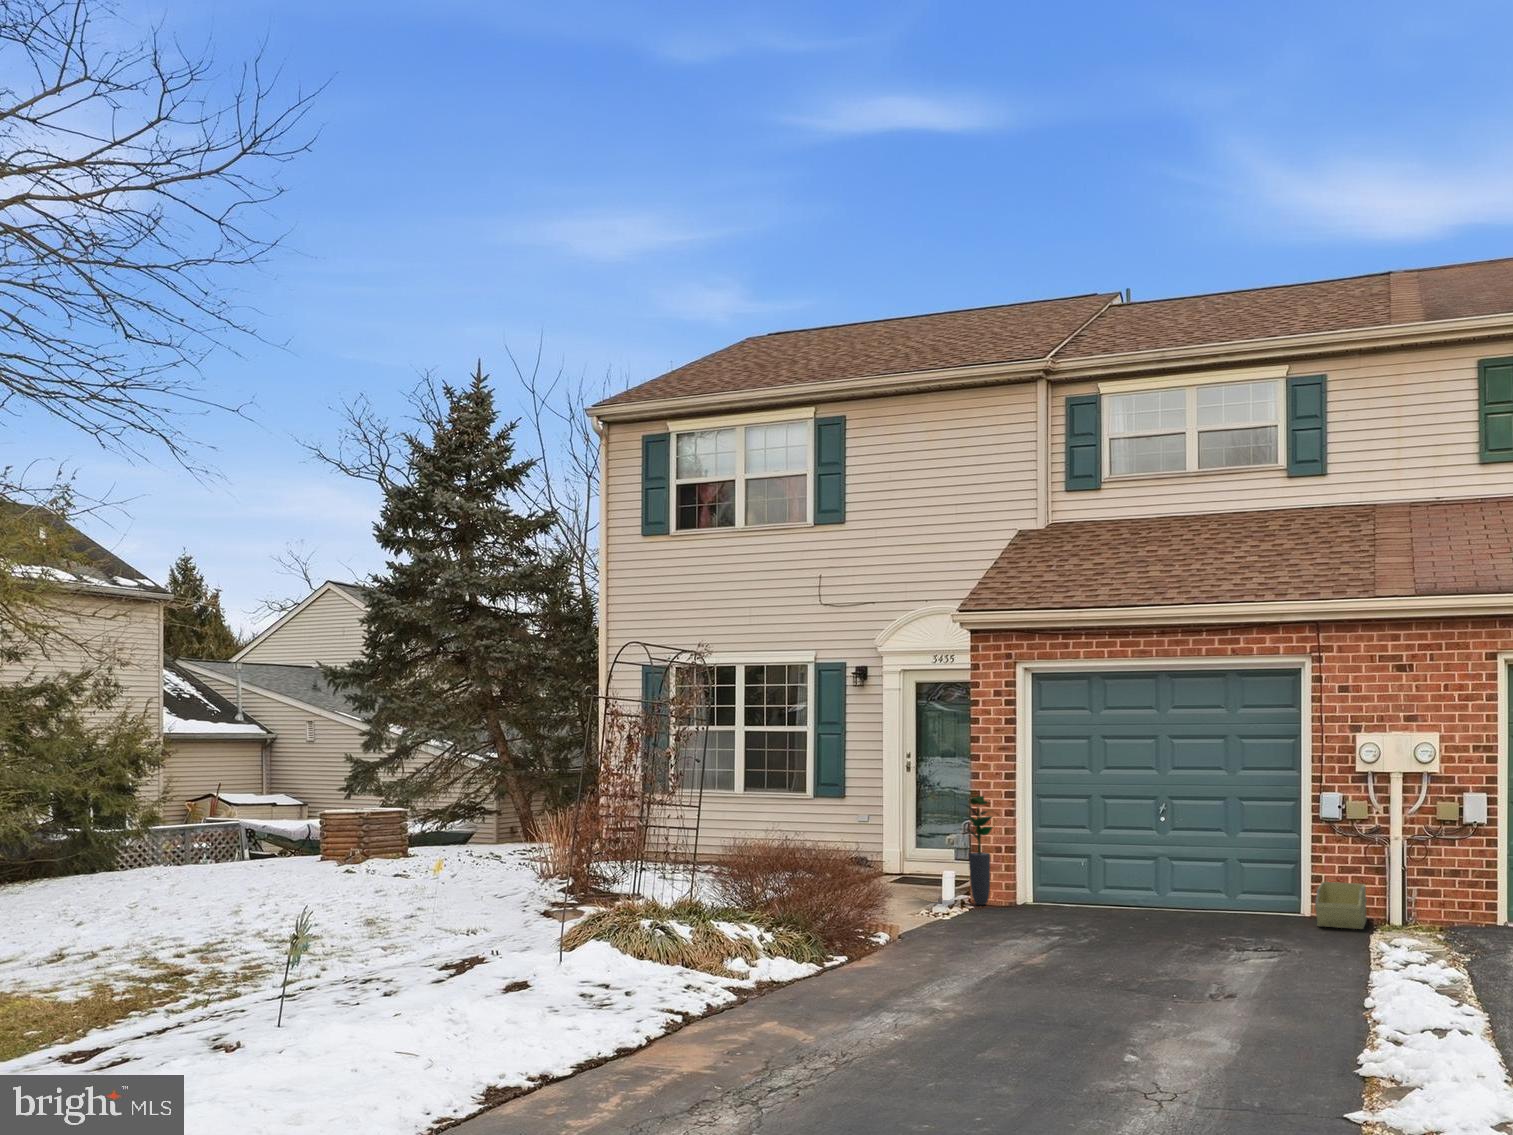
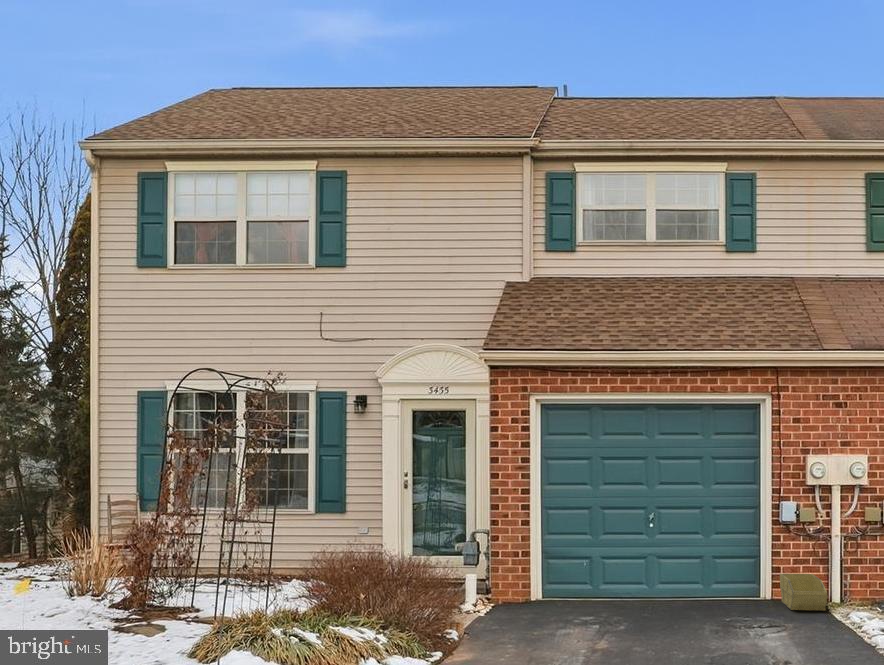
potted plant: present [966,796,995,905] -> none [483,507,525,607]

